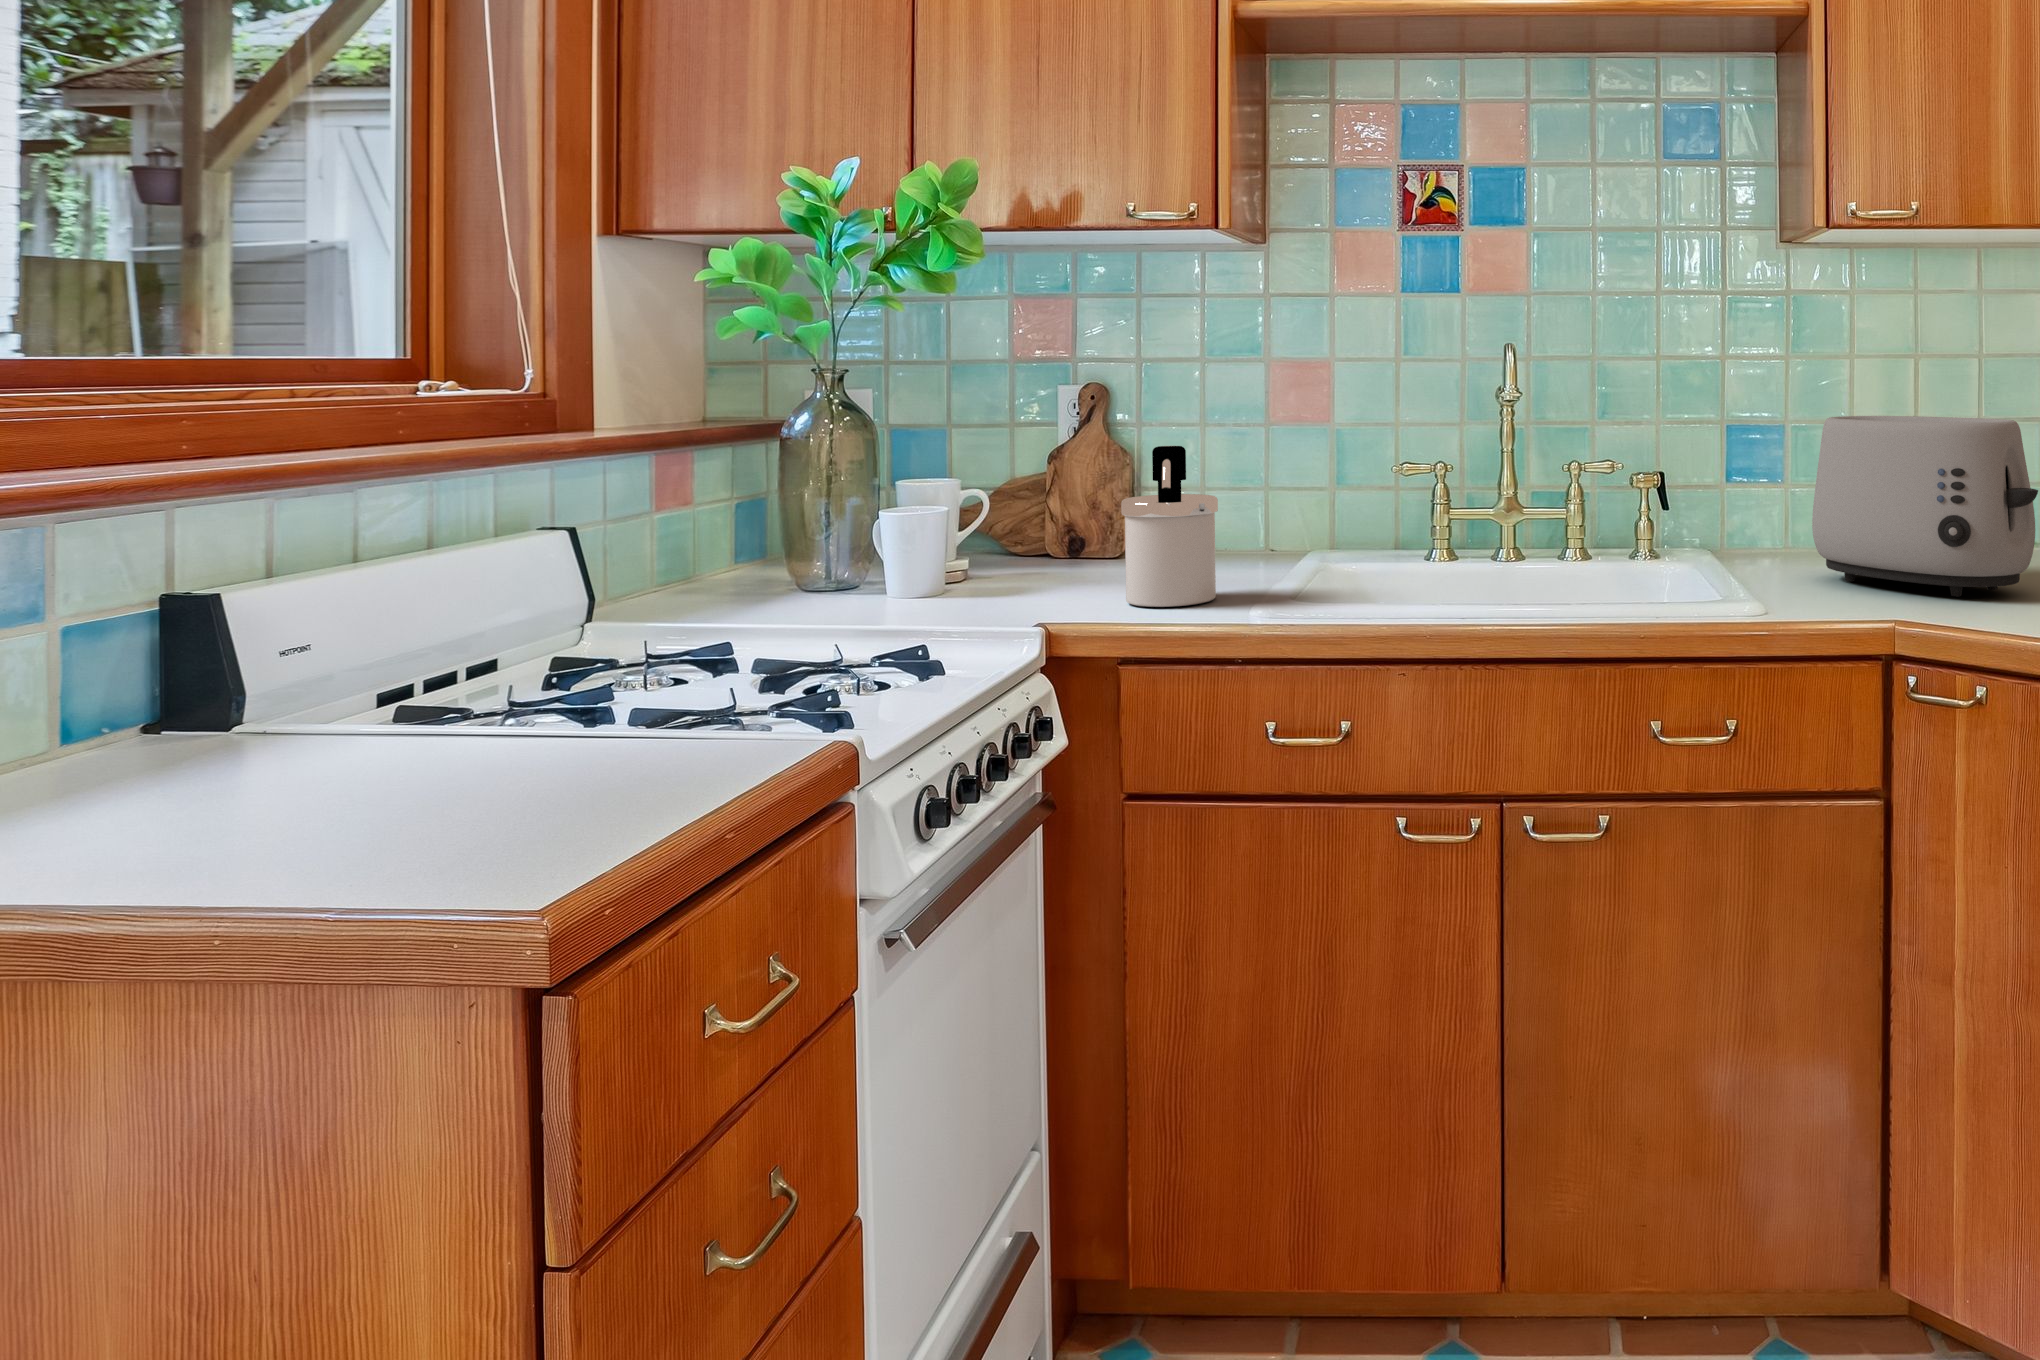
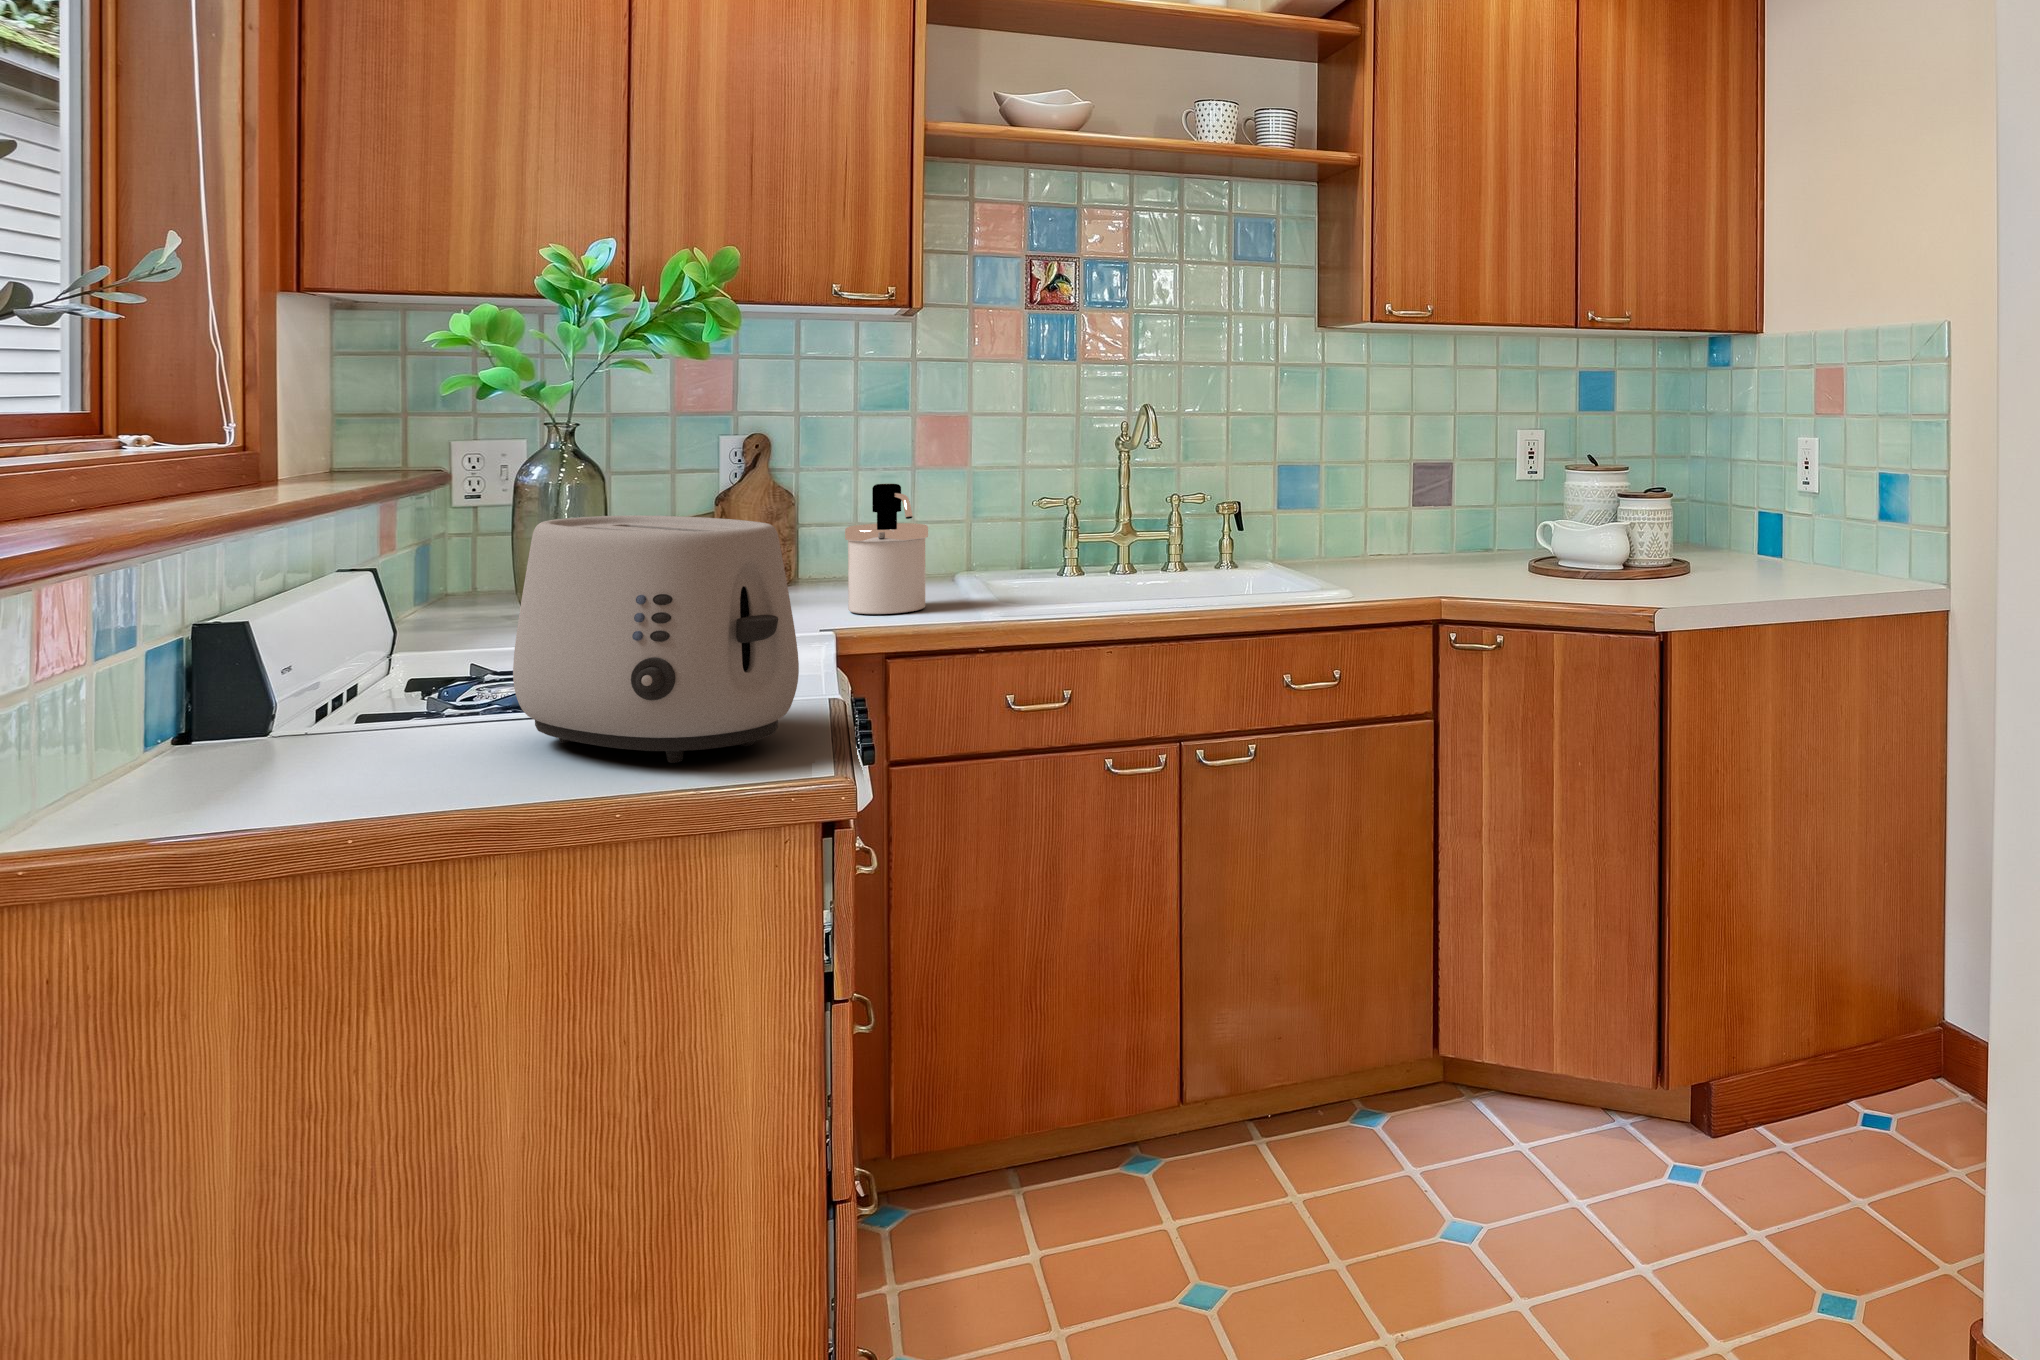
toaster: present [1812,416,2038,597] -> present [513,515,799,763]

